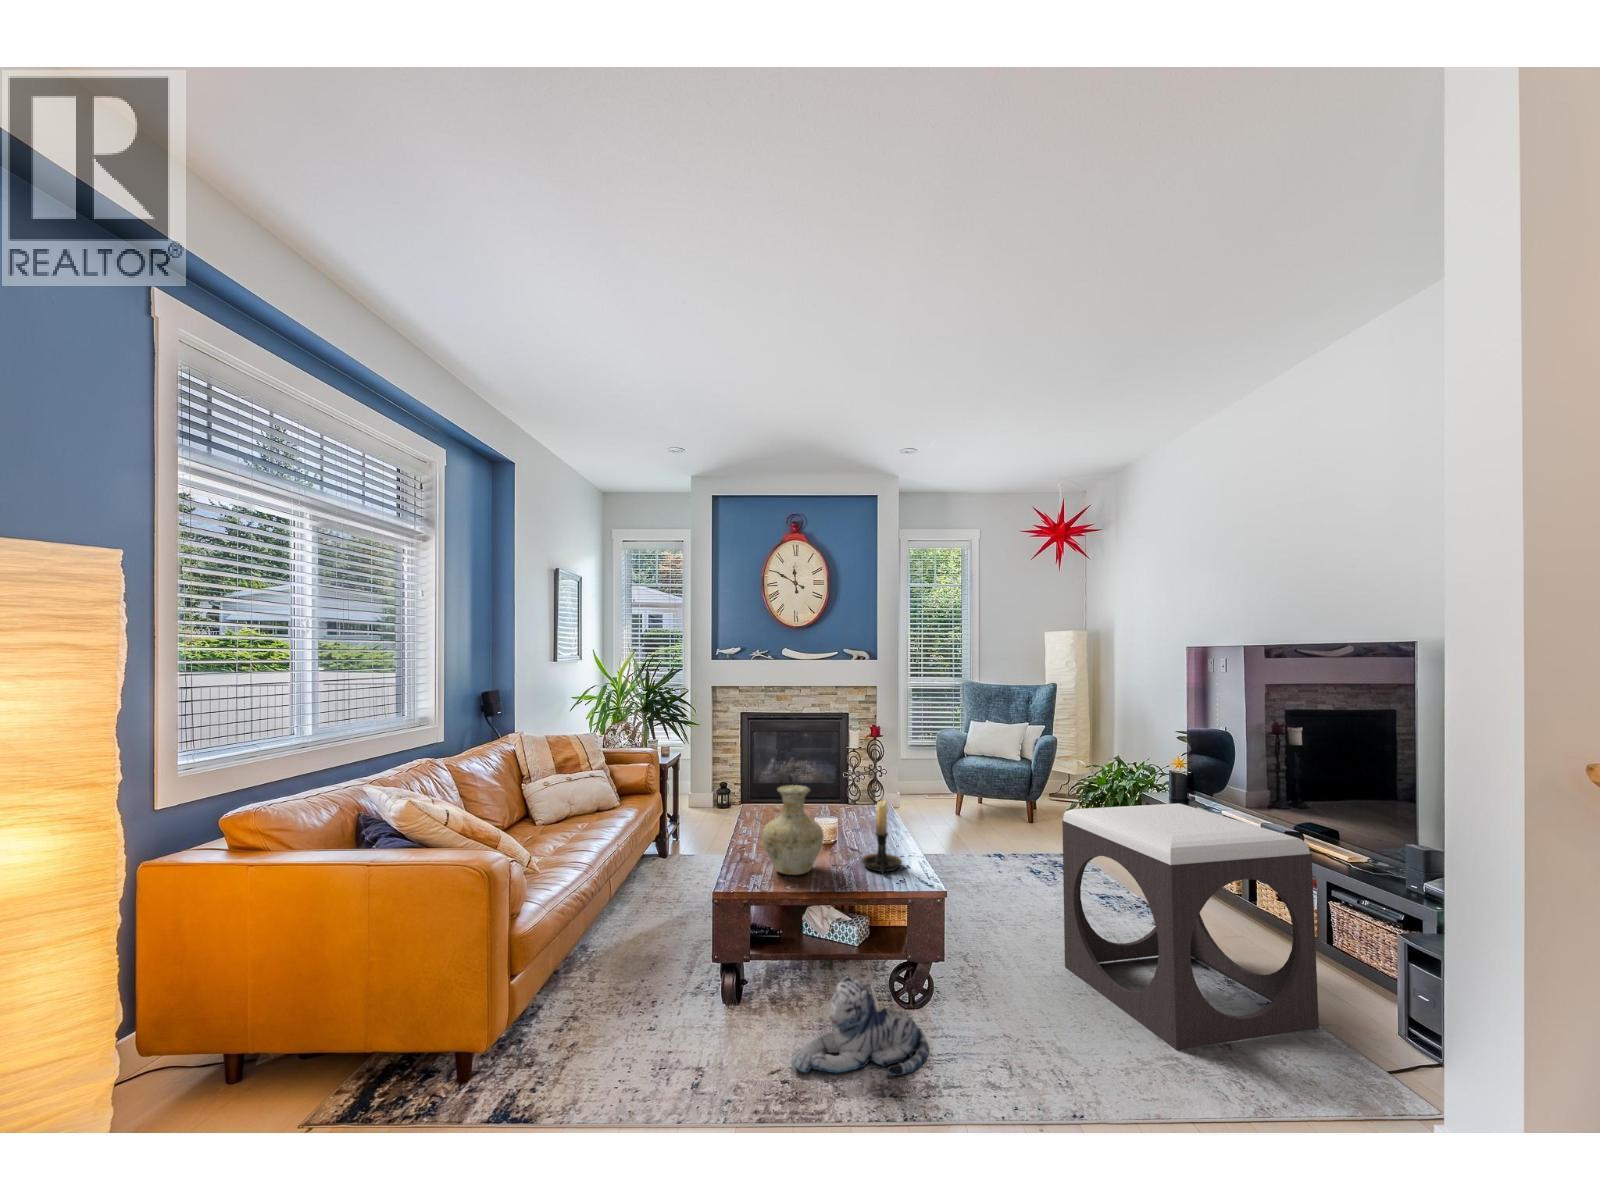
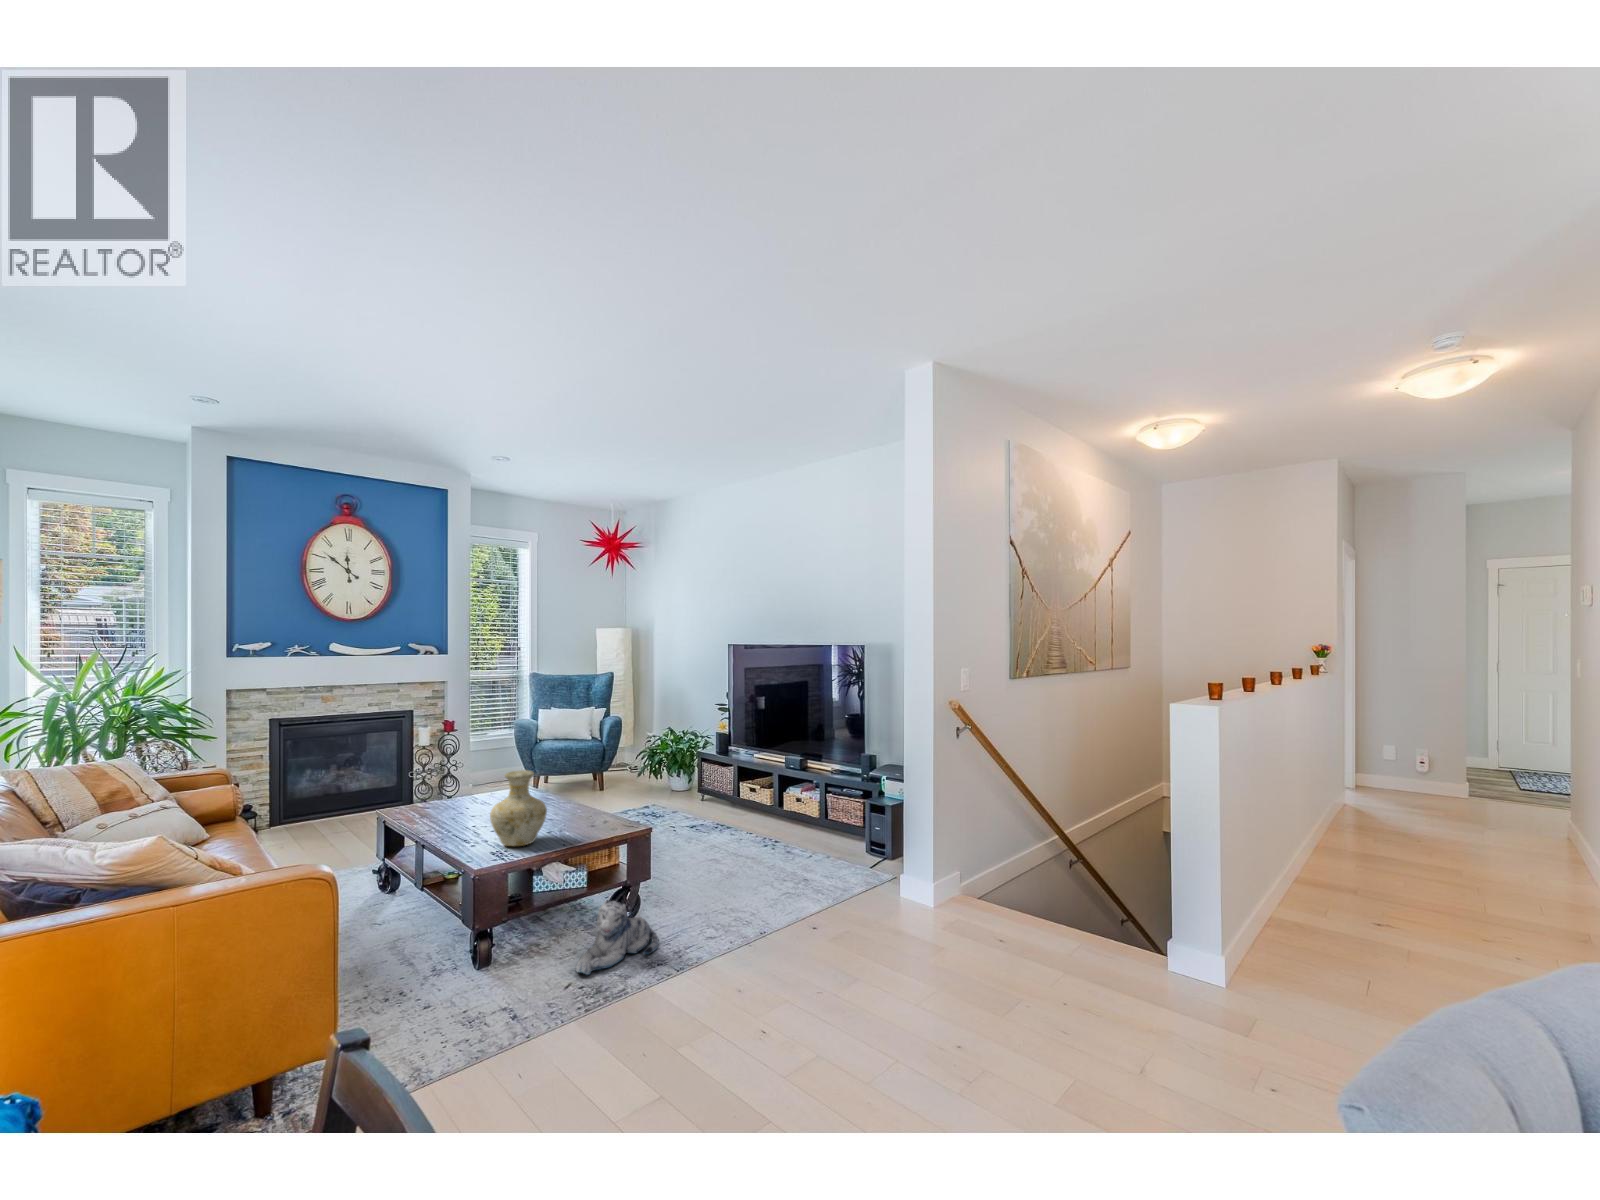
candle holder: present [862,793,902,873] -> none [568,764,601,829]
footstool: present [1062,803,1319,1050] -> none [699,747,838,892]

